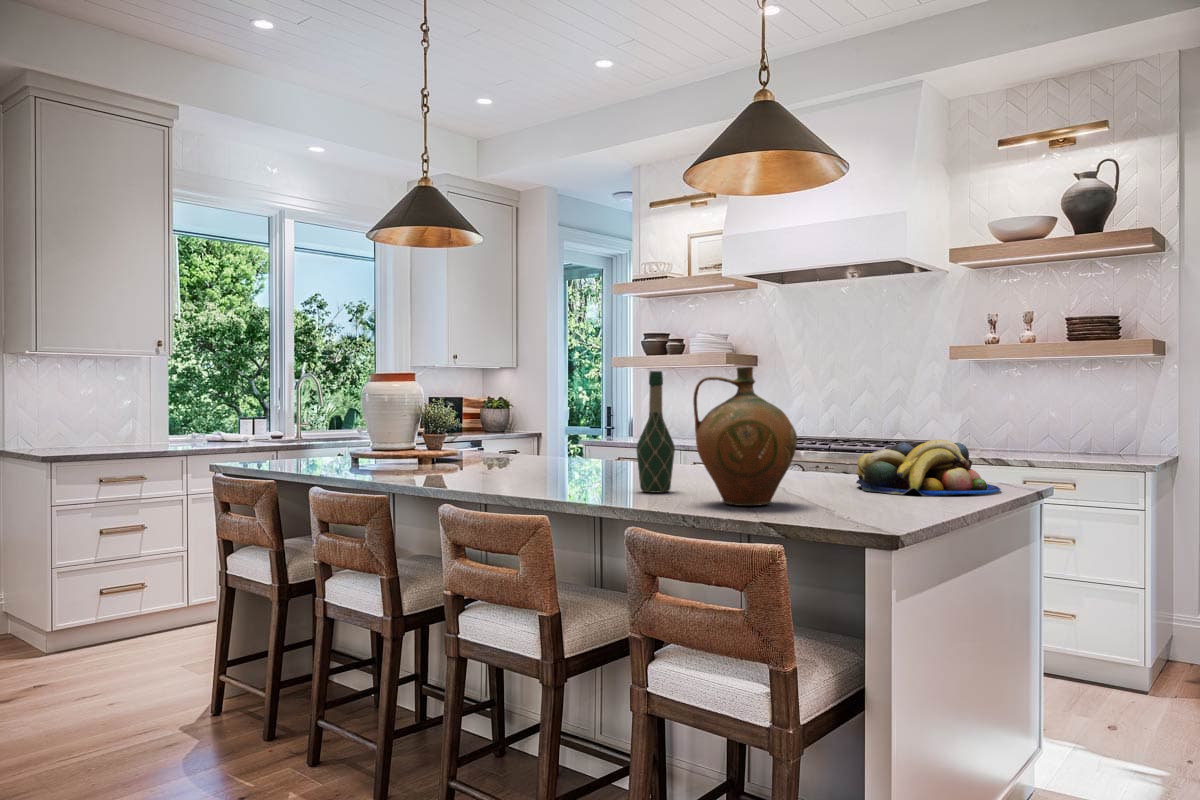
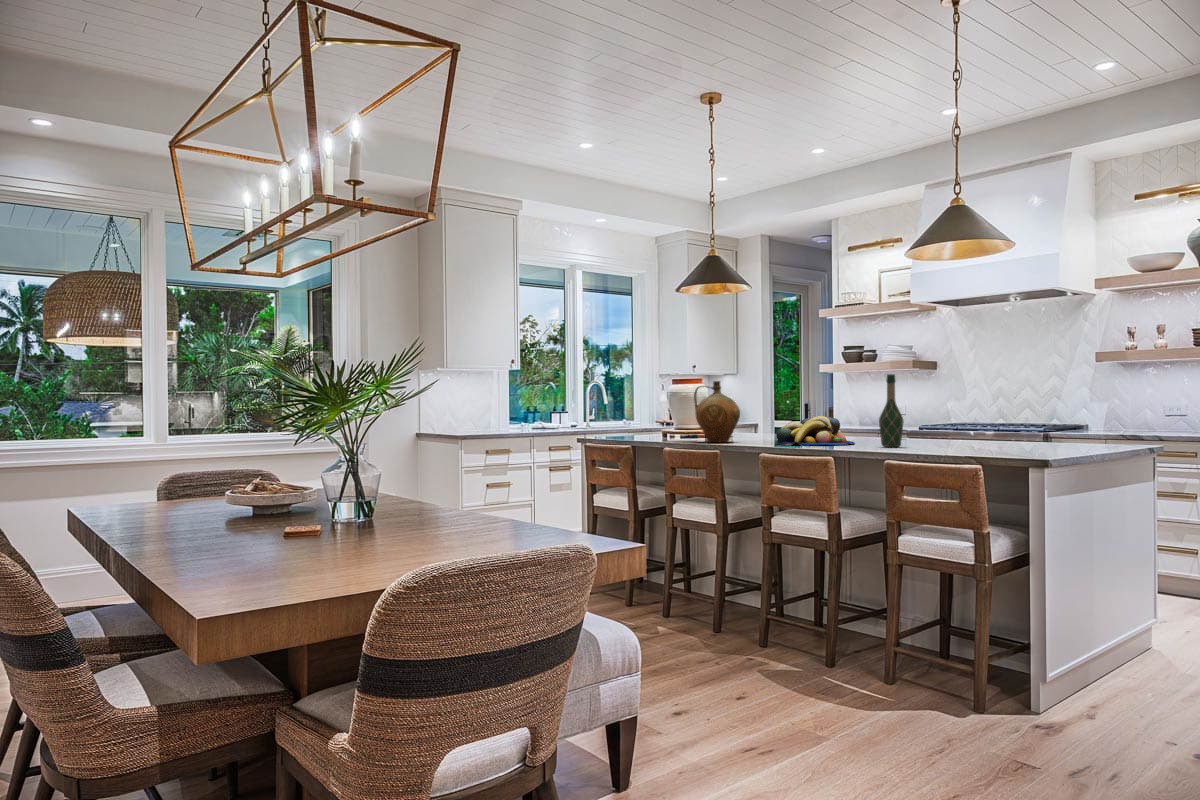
ceramic jug: present [693,367,797,506] -> present [694,381,740,442]
fruit bowl: present [856,440,1001,496] -> present [776,416,855,446]

